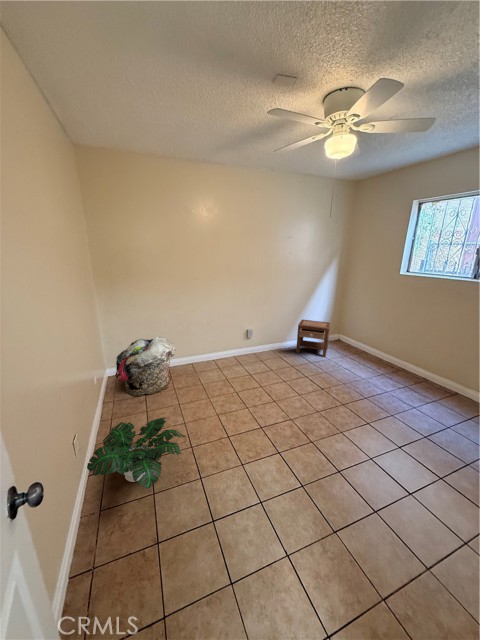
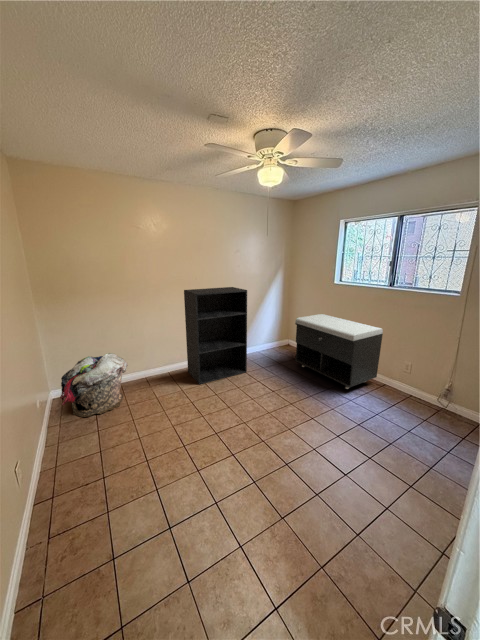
bookshelf: none [233,276,299,374] -> present [184,287,247,384]
storage bench: none [346,308,459,394] -> present [295,314,383,389]
nightstand: present [296,320,330,357] -> none [250,328,280,362]
potted plant: present [87,417,185,489] -> none [32,434,140,507]

